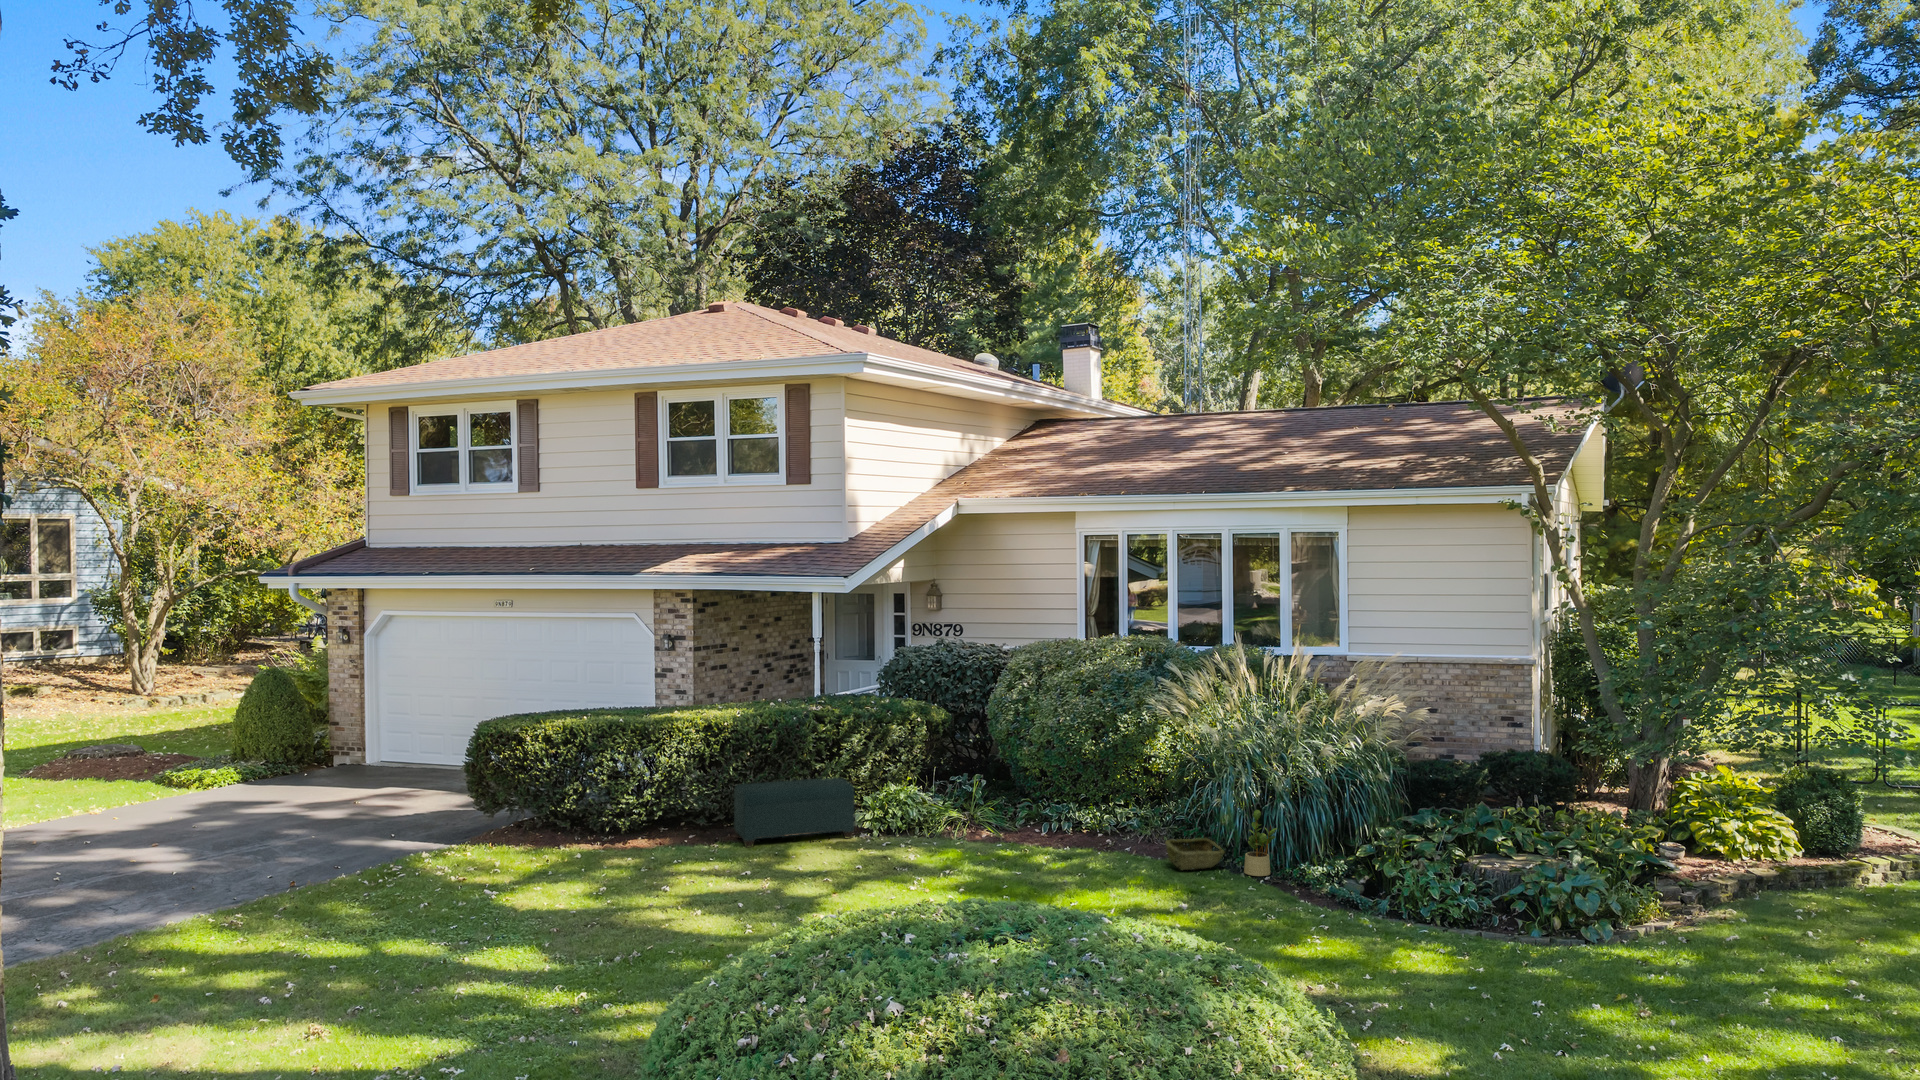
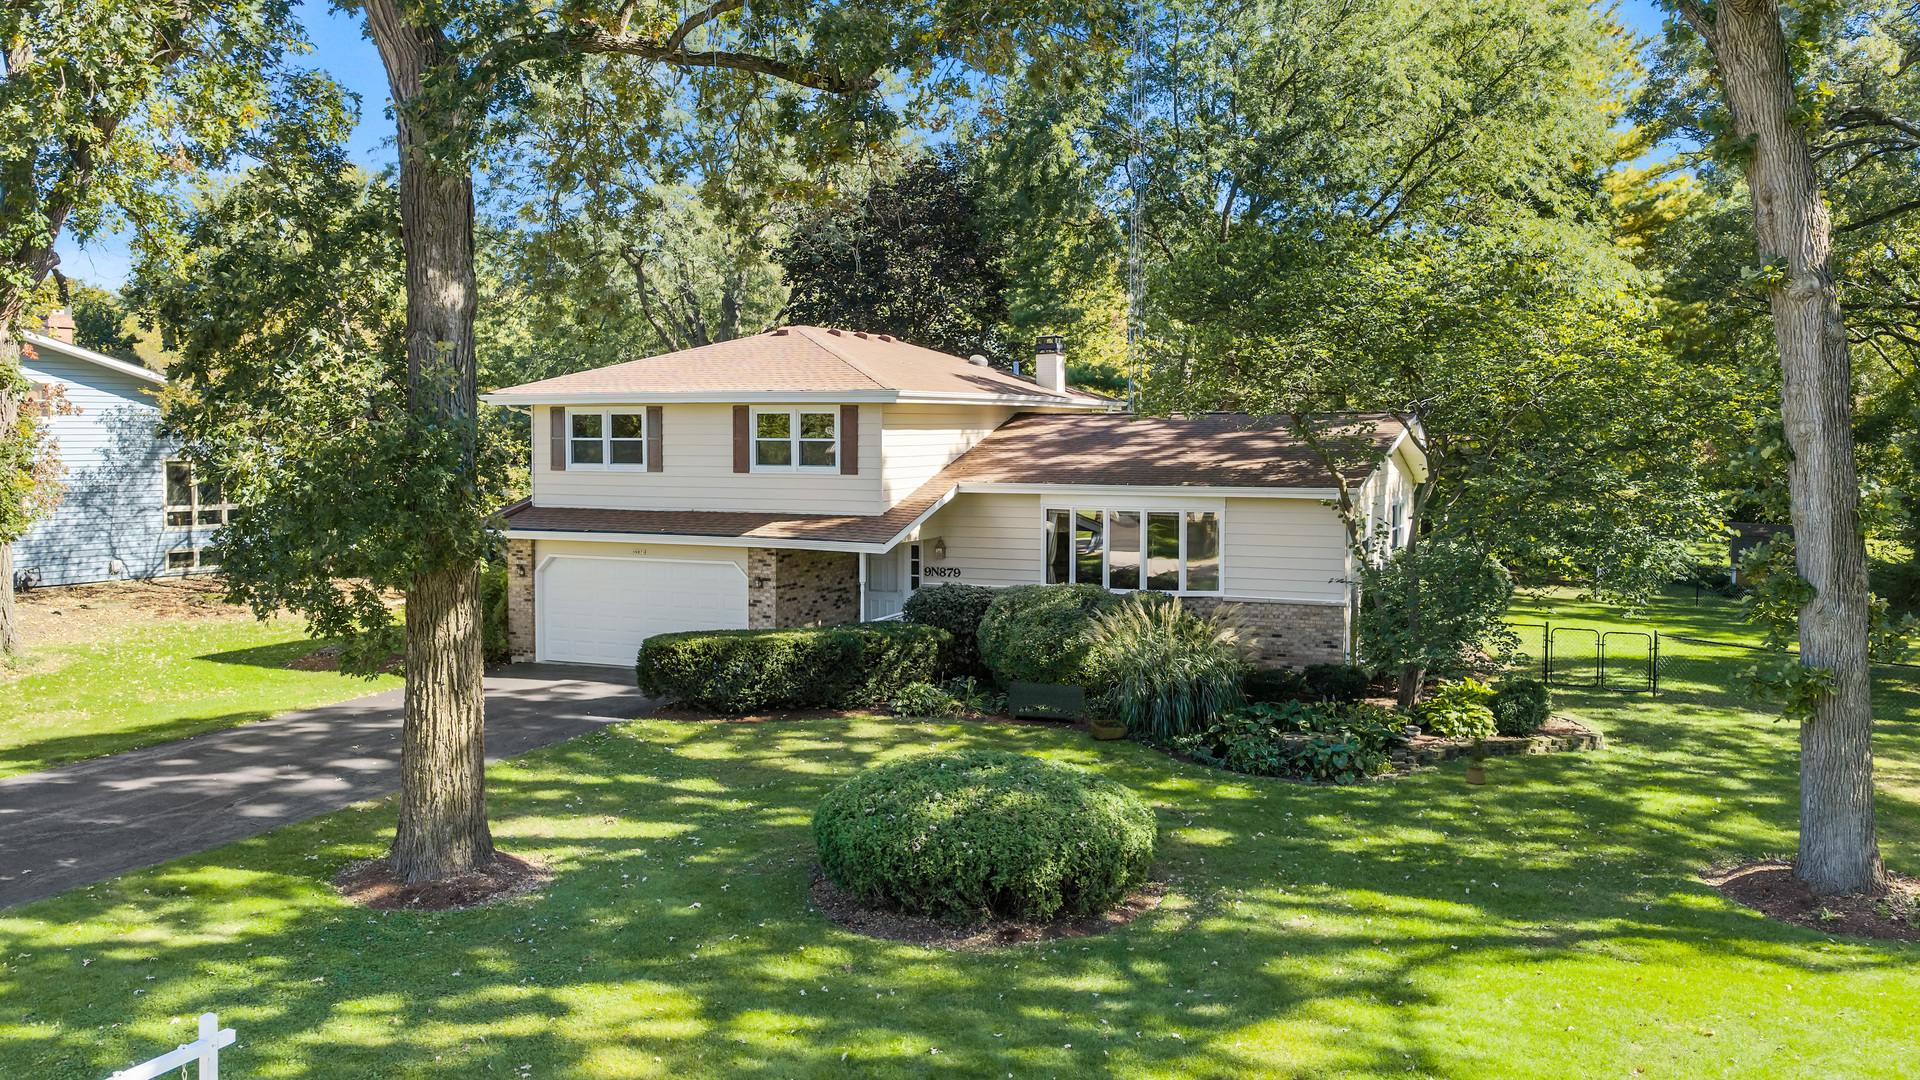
bench: present [734,778,855,847] -> present [1009,681,1084,724]
potted plant: present [1244,810,1277,876] -> present [1465,738,1489,784]

